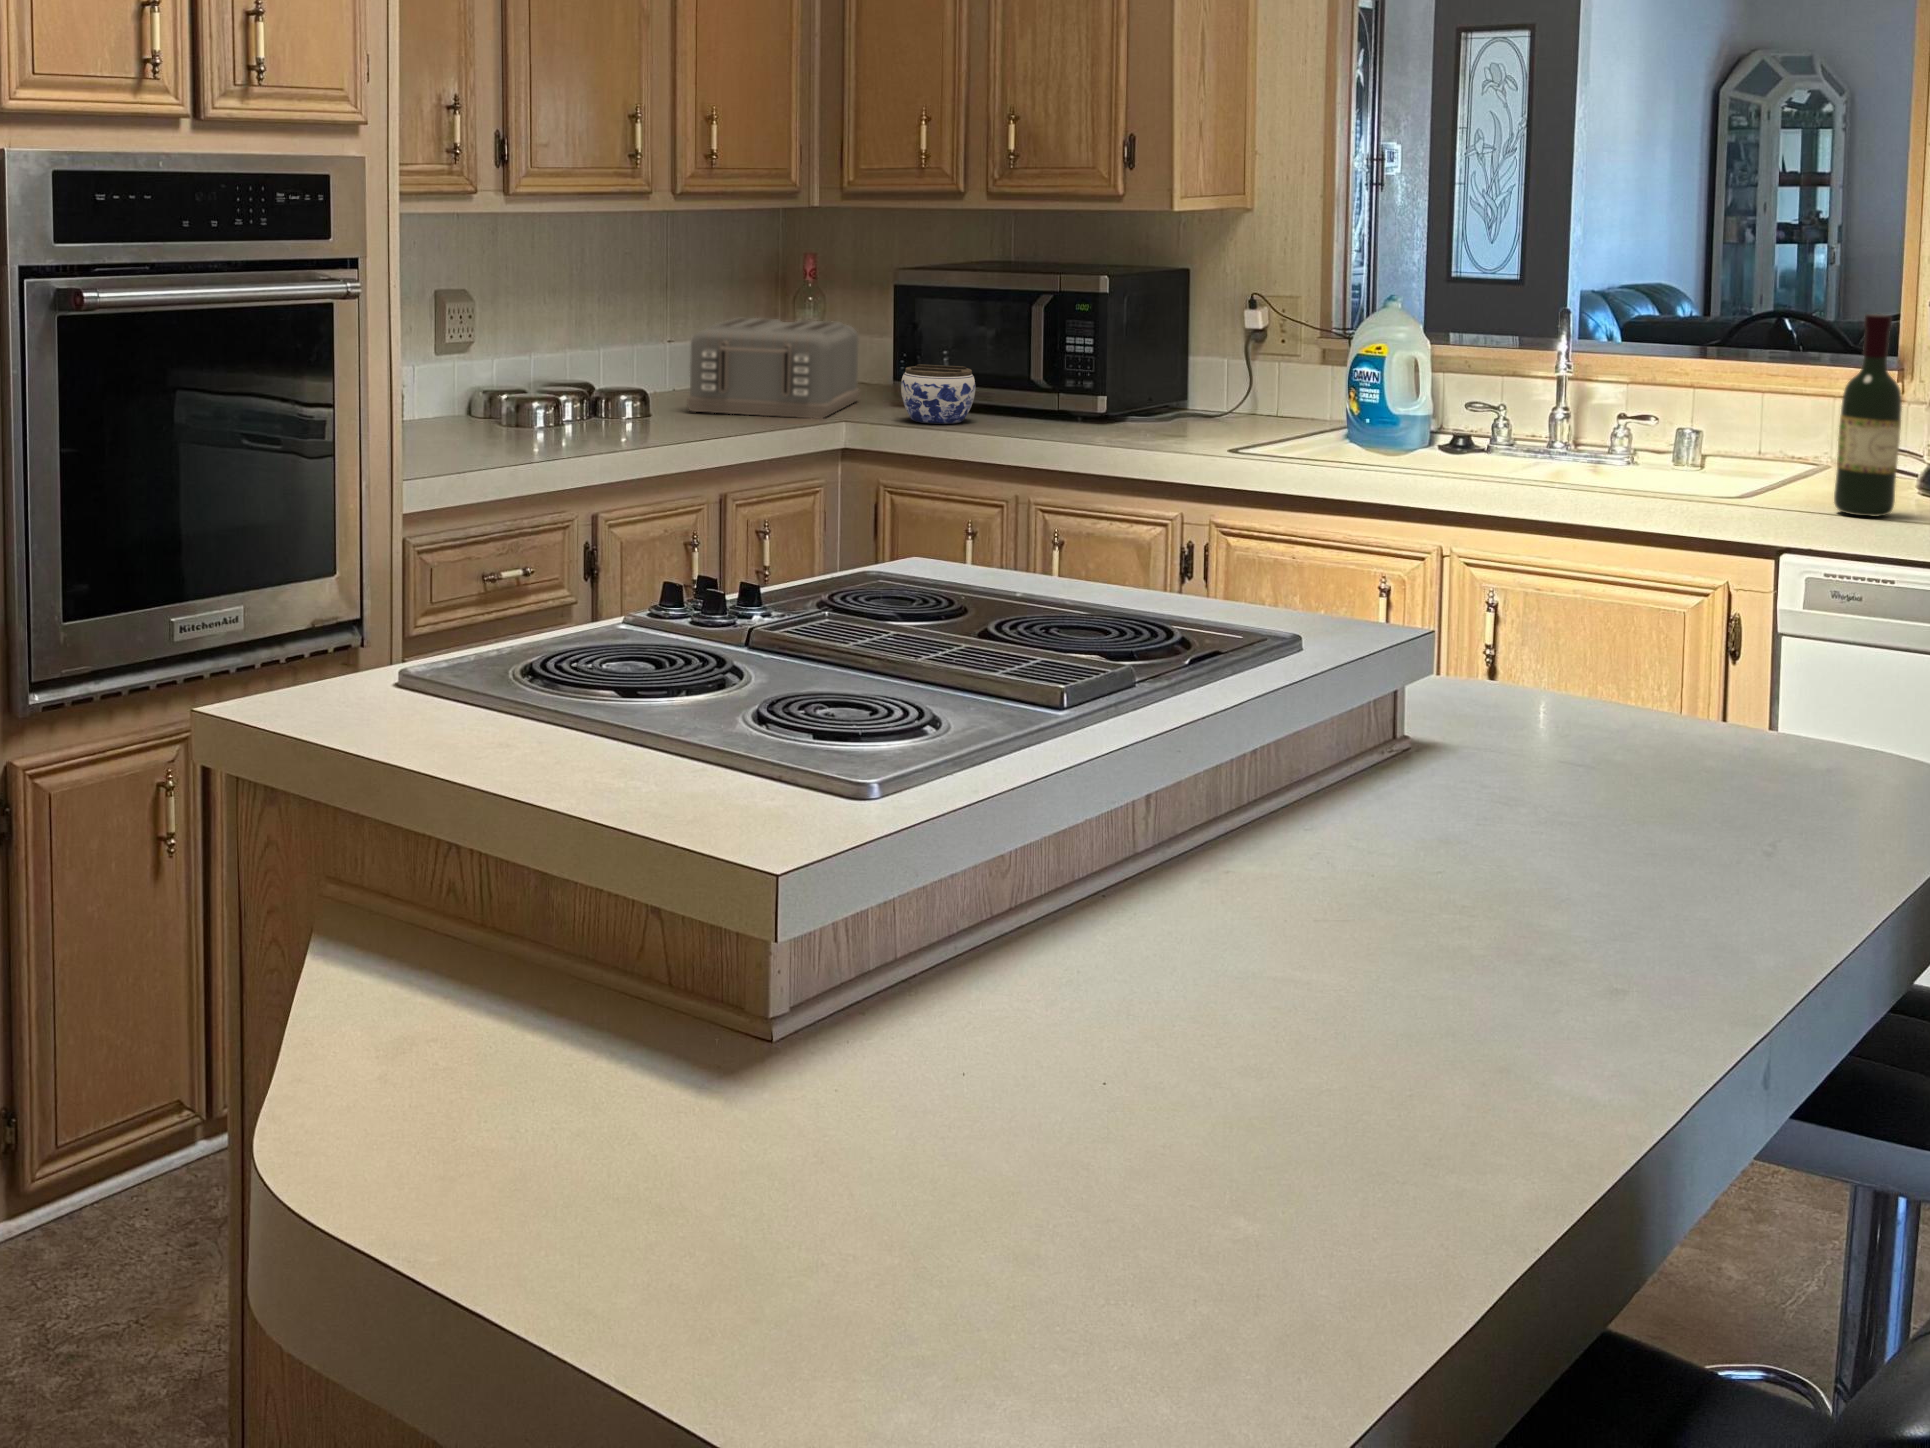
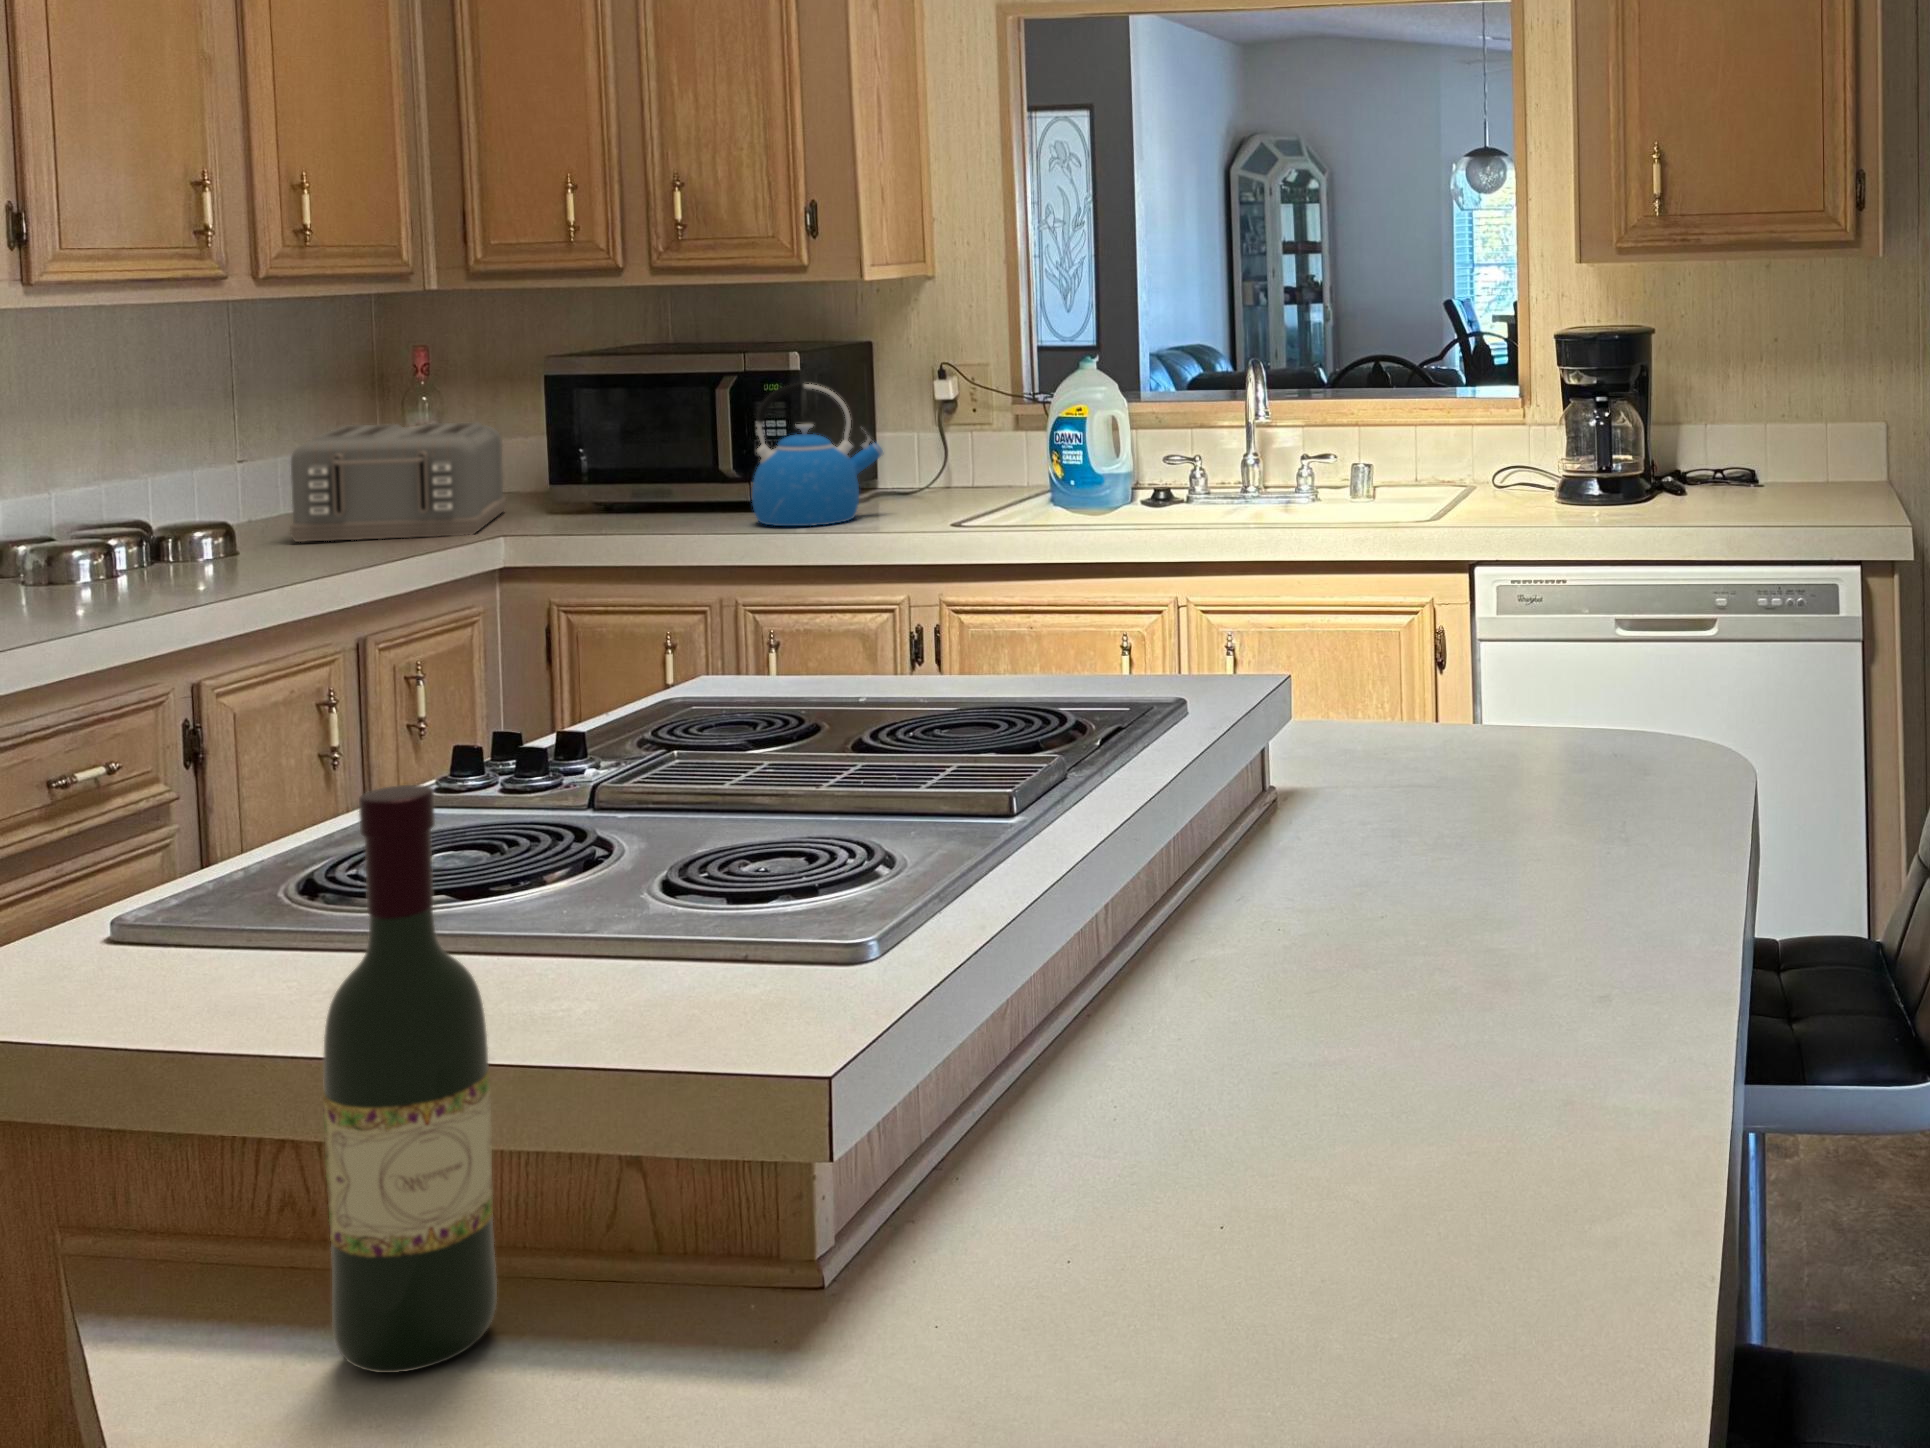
kettle: none [1052,304,1176,438] -> present [752,382,883,526]
wine bottle: present [1834,314,1902,516] -> present [323,785,497,1373]
jar: present [901,364,975,424] -> none [569,461,657,528]

